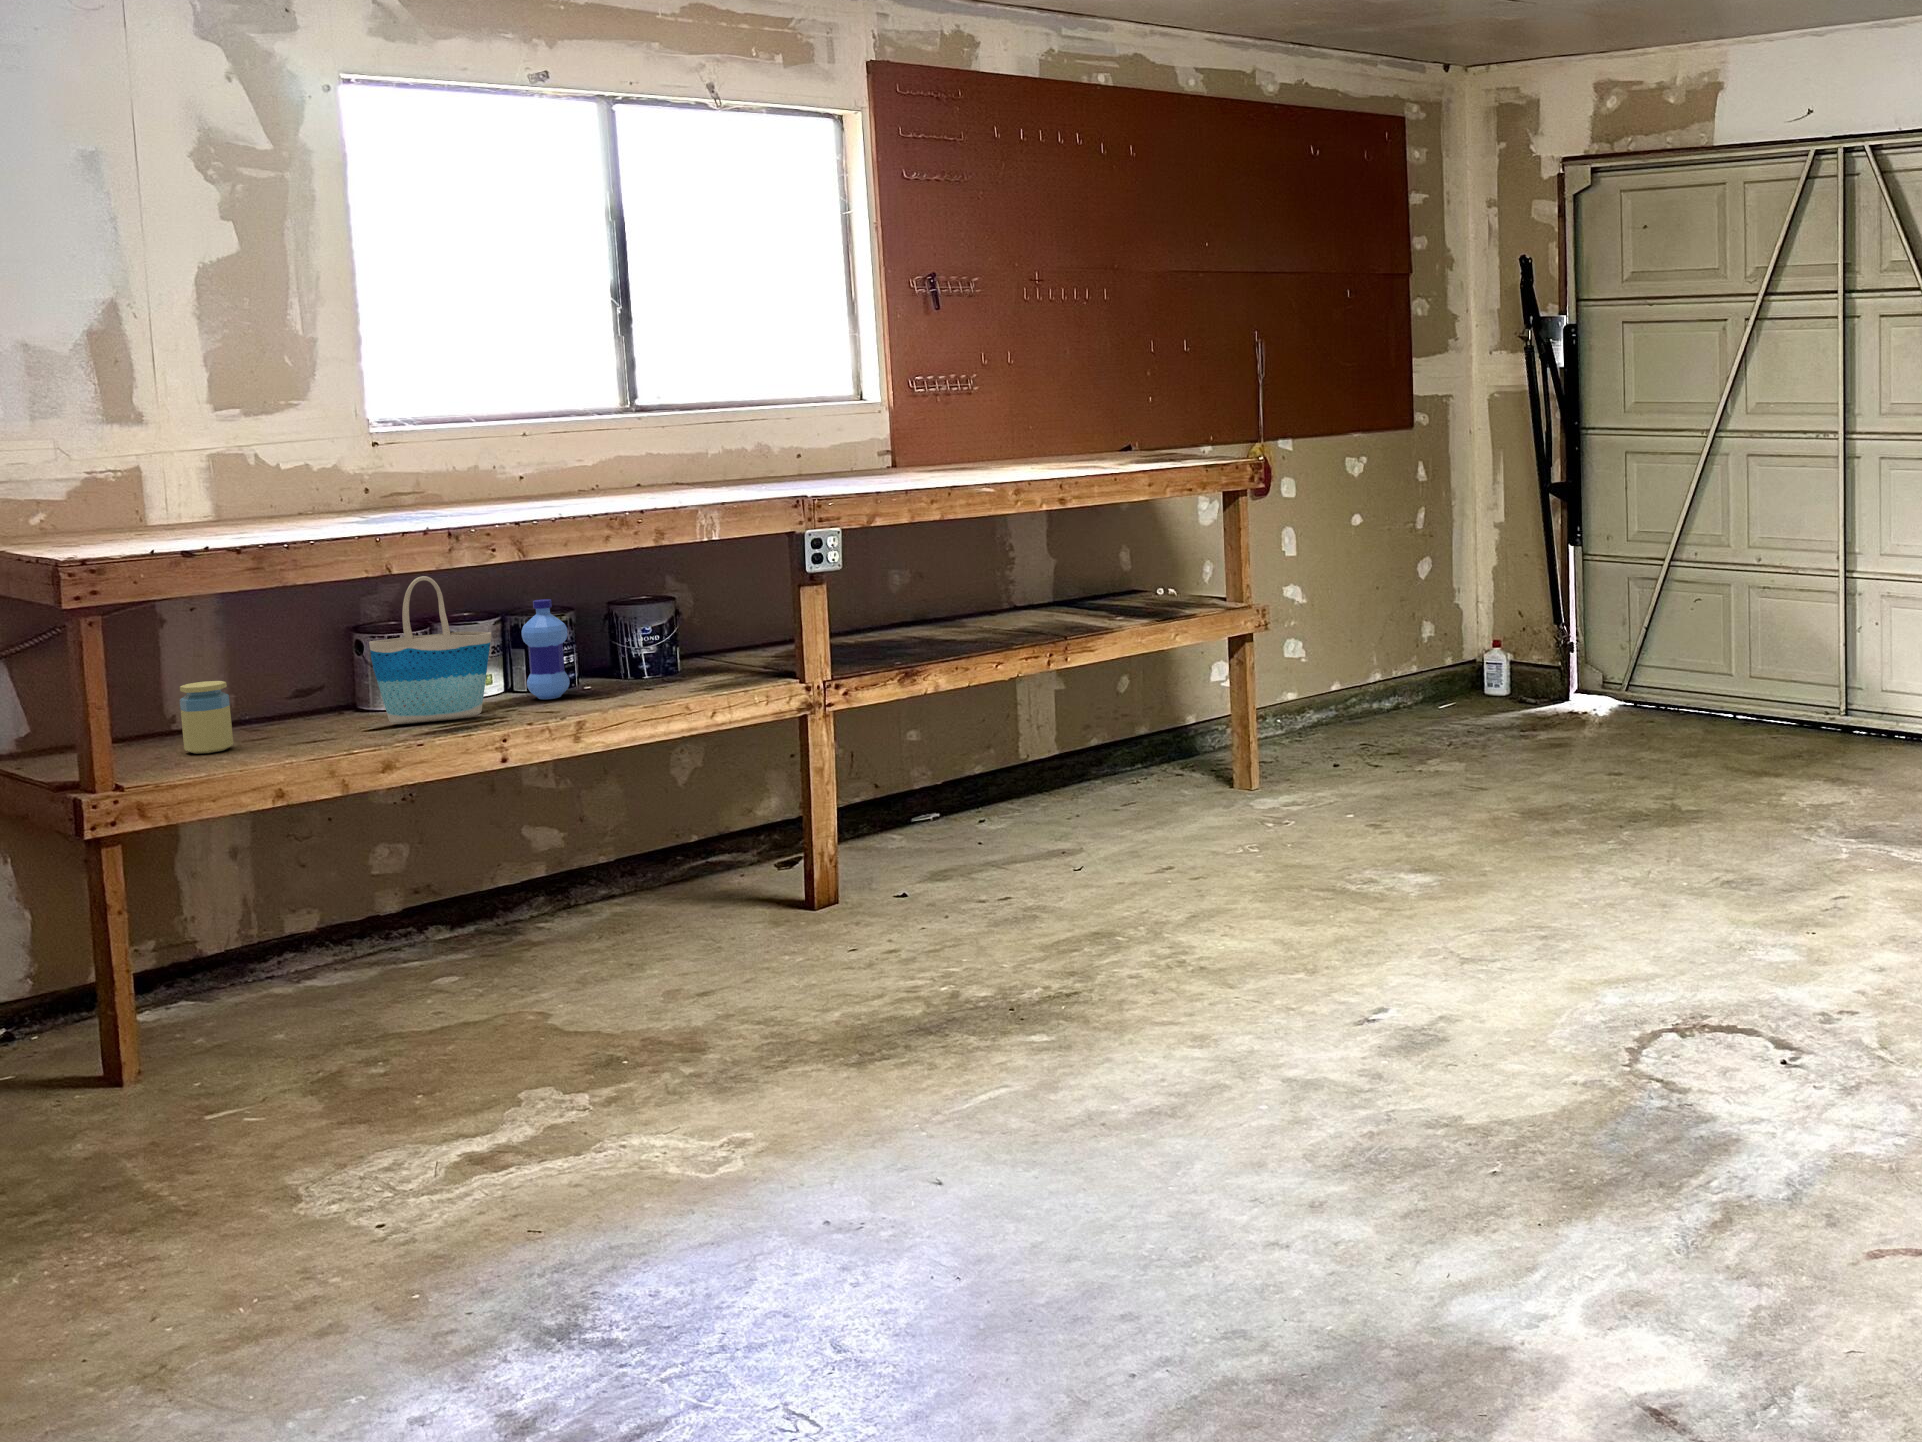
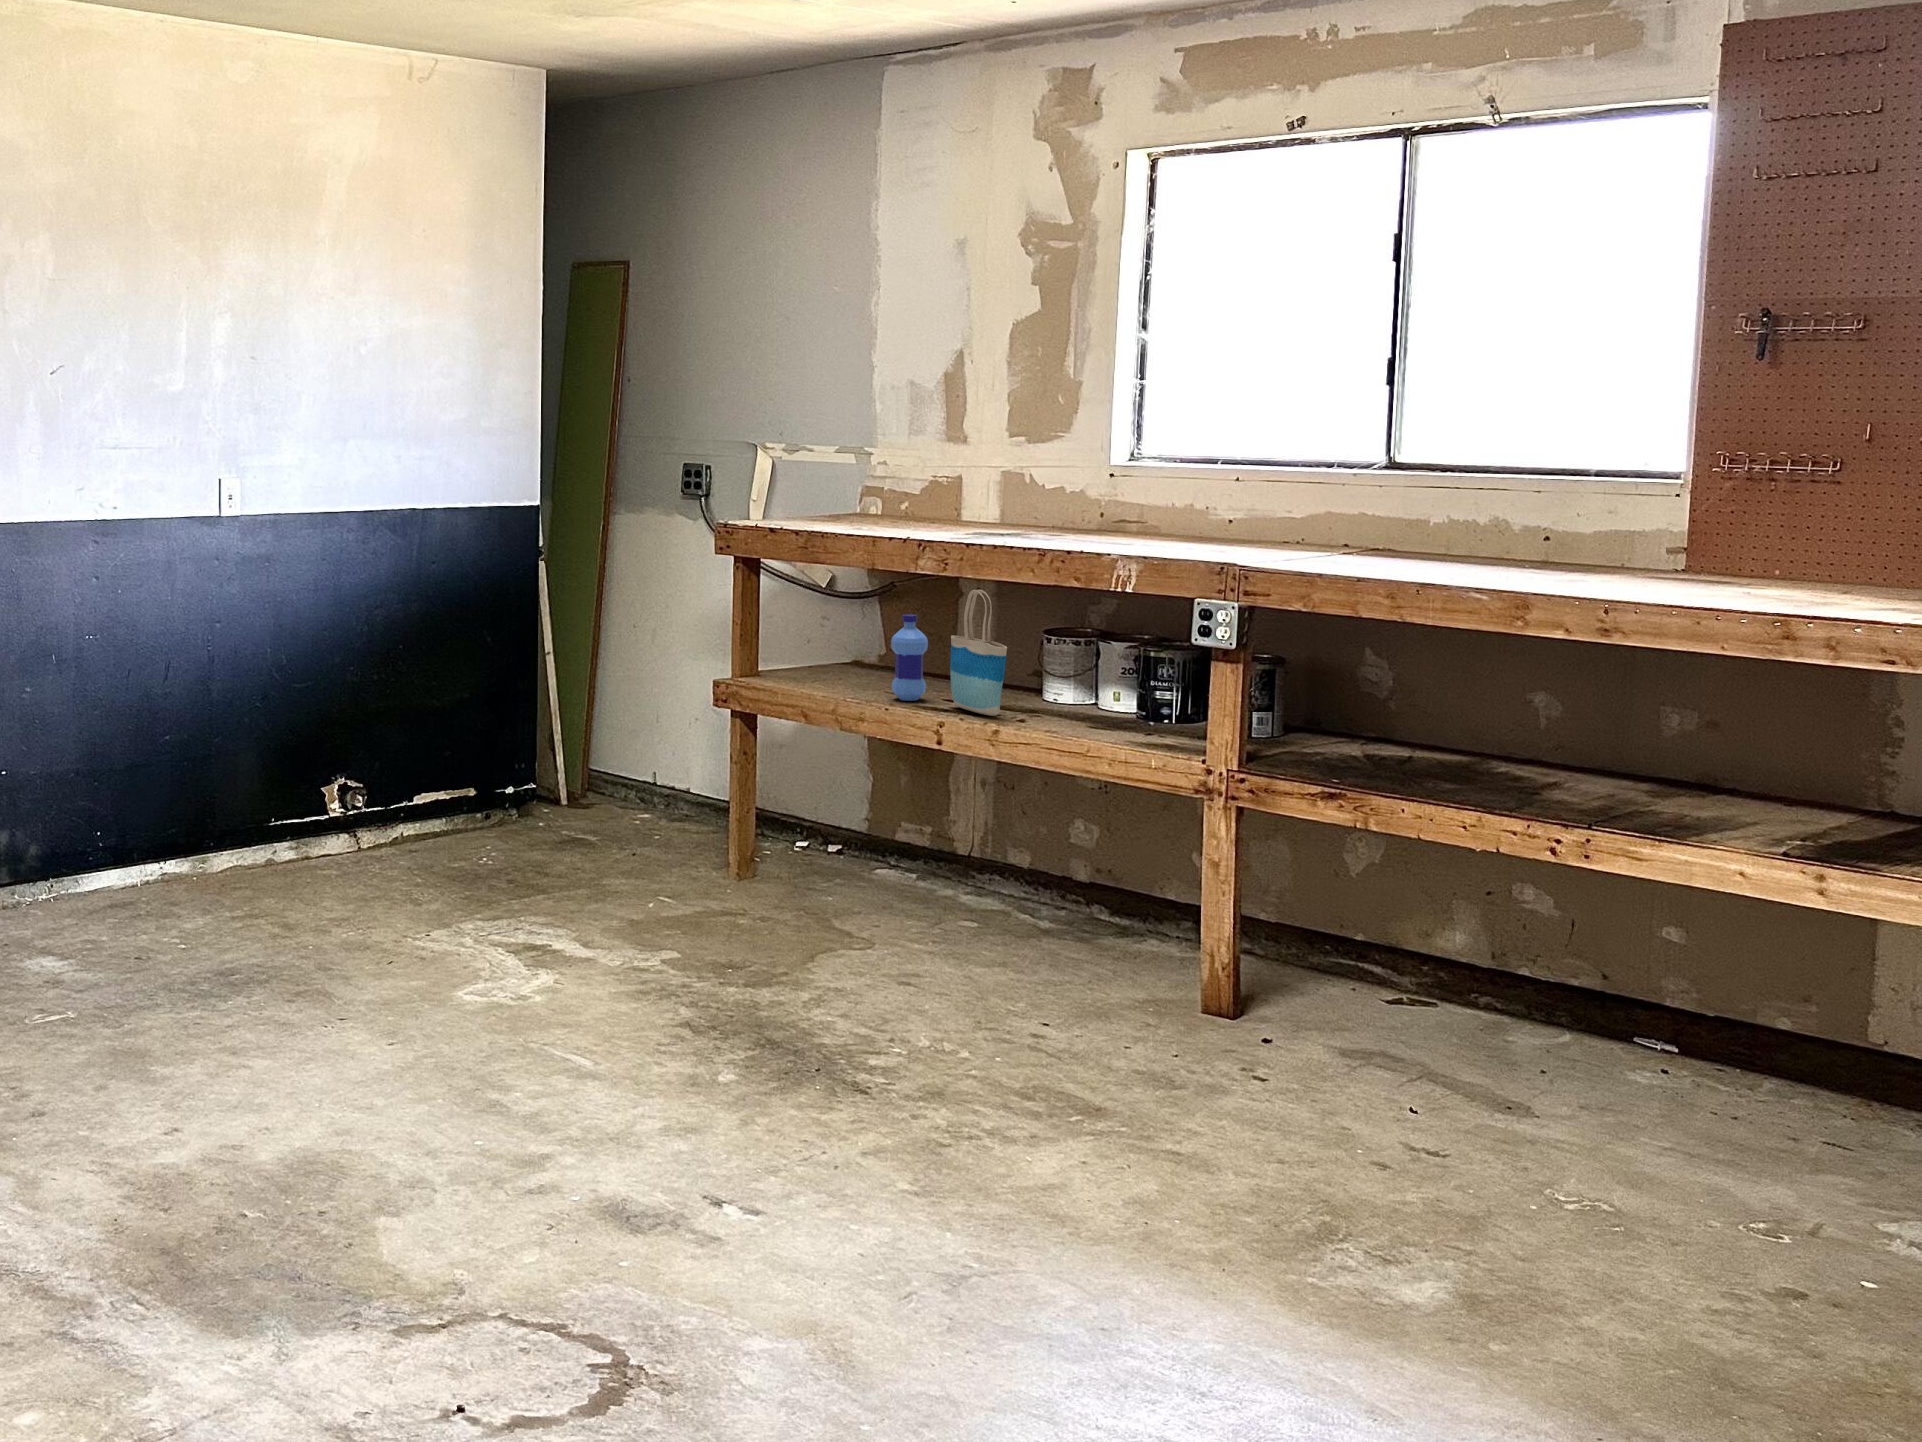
water bottle: present [522,599,570,699] -> present [891,614,928,701]
jar: present [180,681,233,754] -> none [844,639,874,692]

